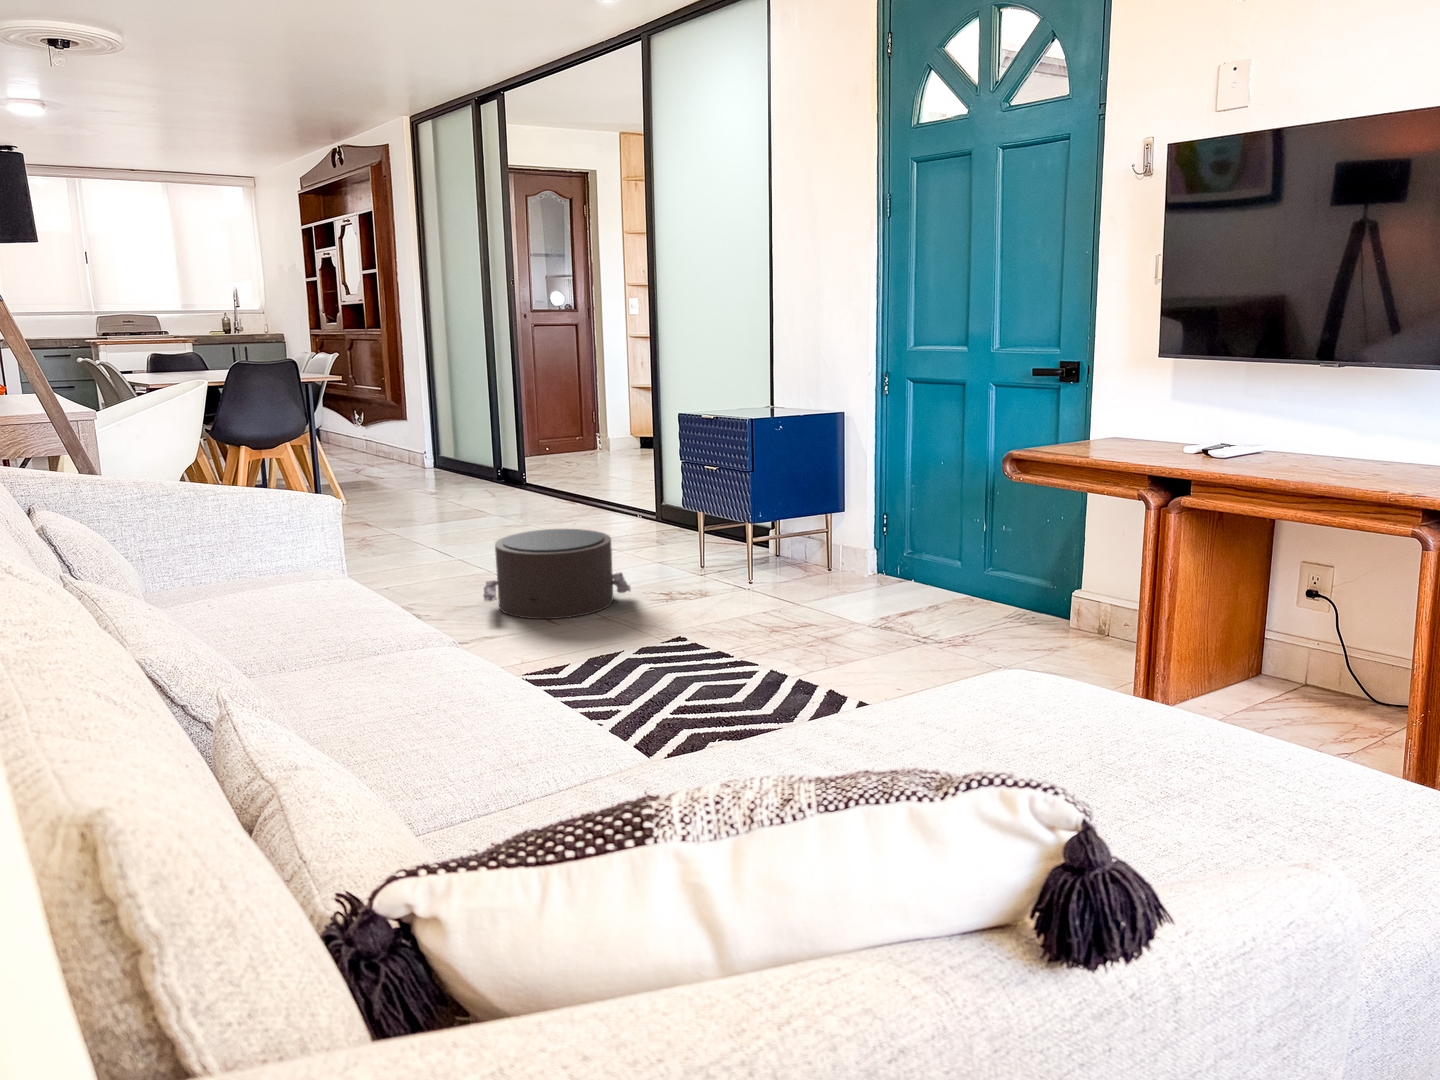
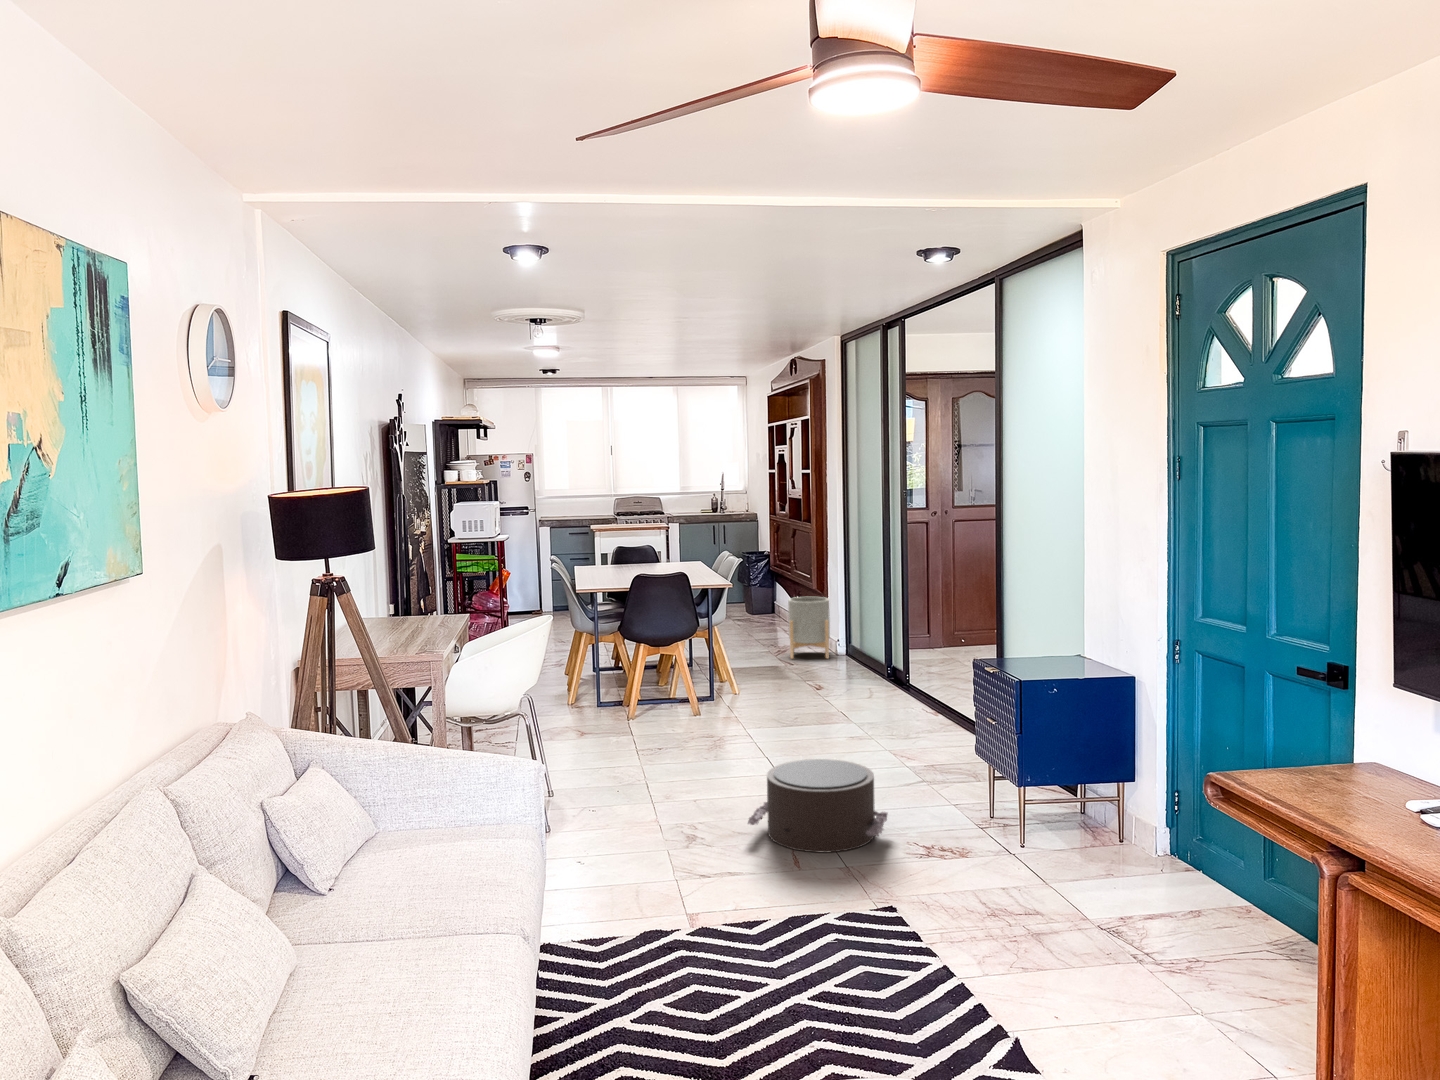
planter: none [369,411,422,478] -> present [788,597,830,659]

